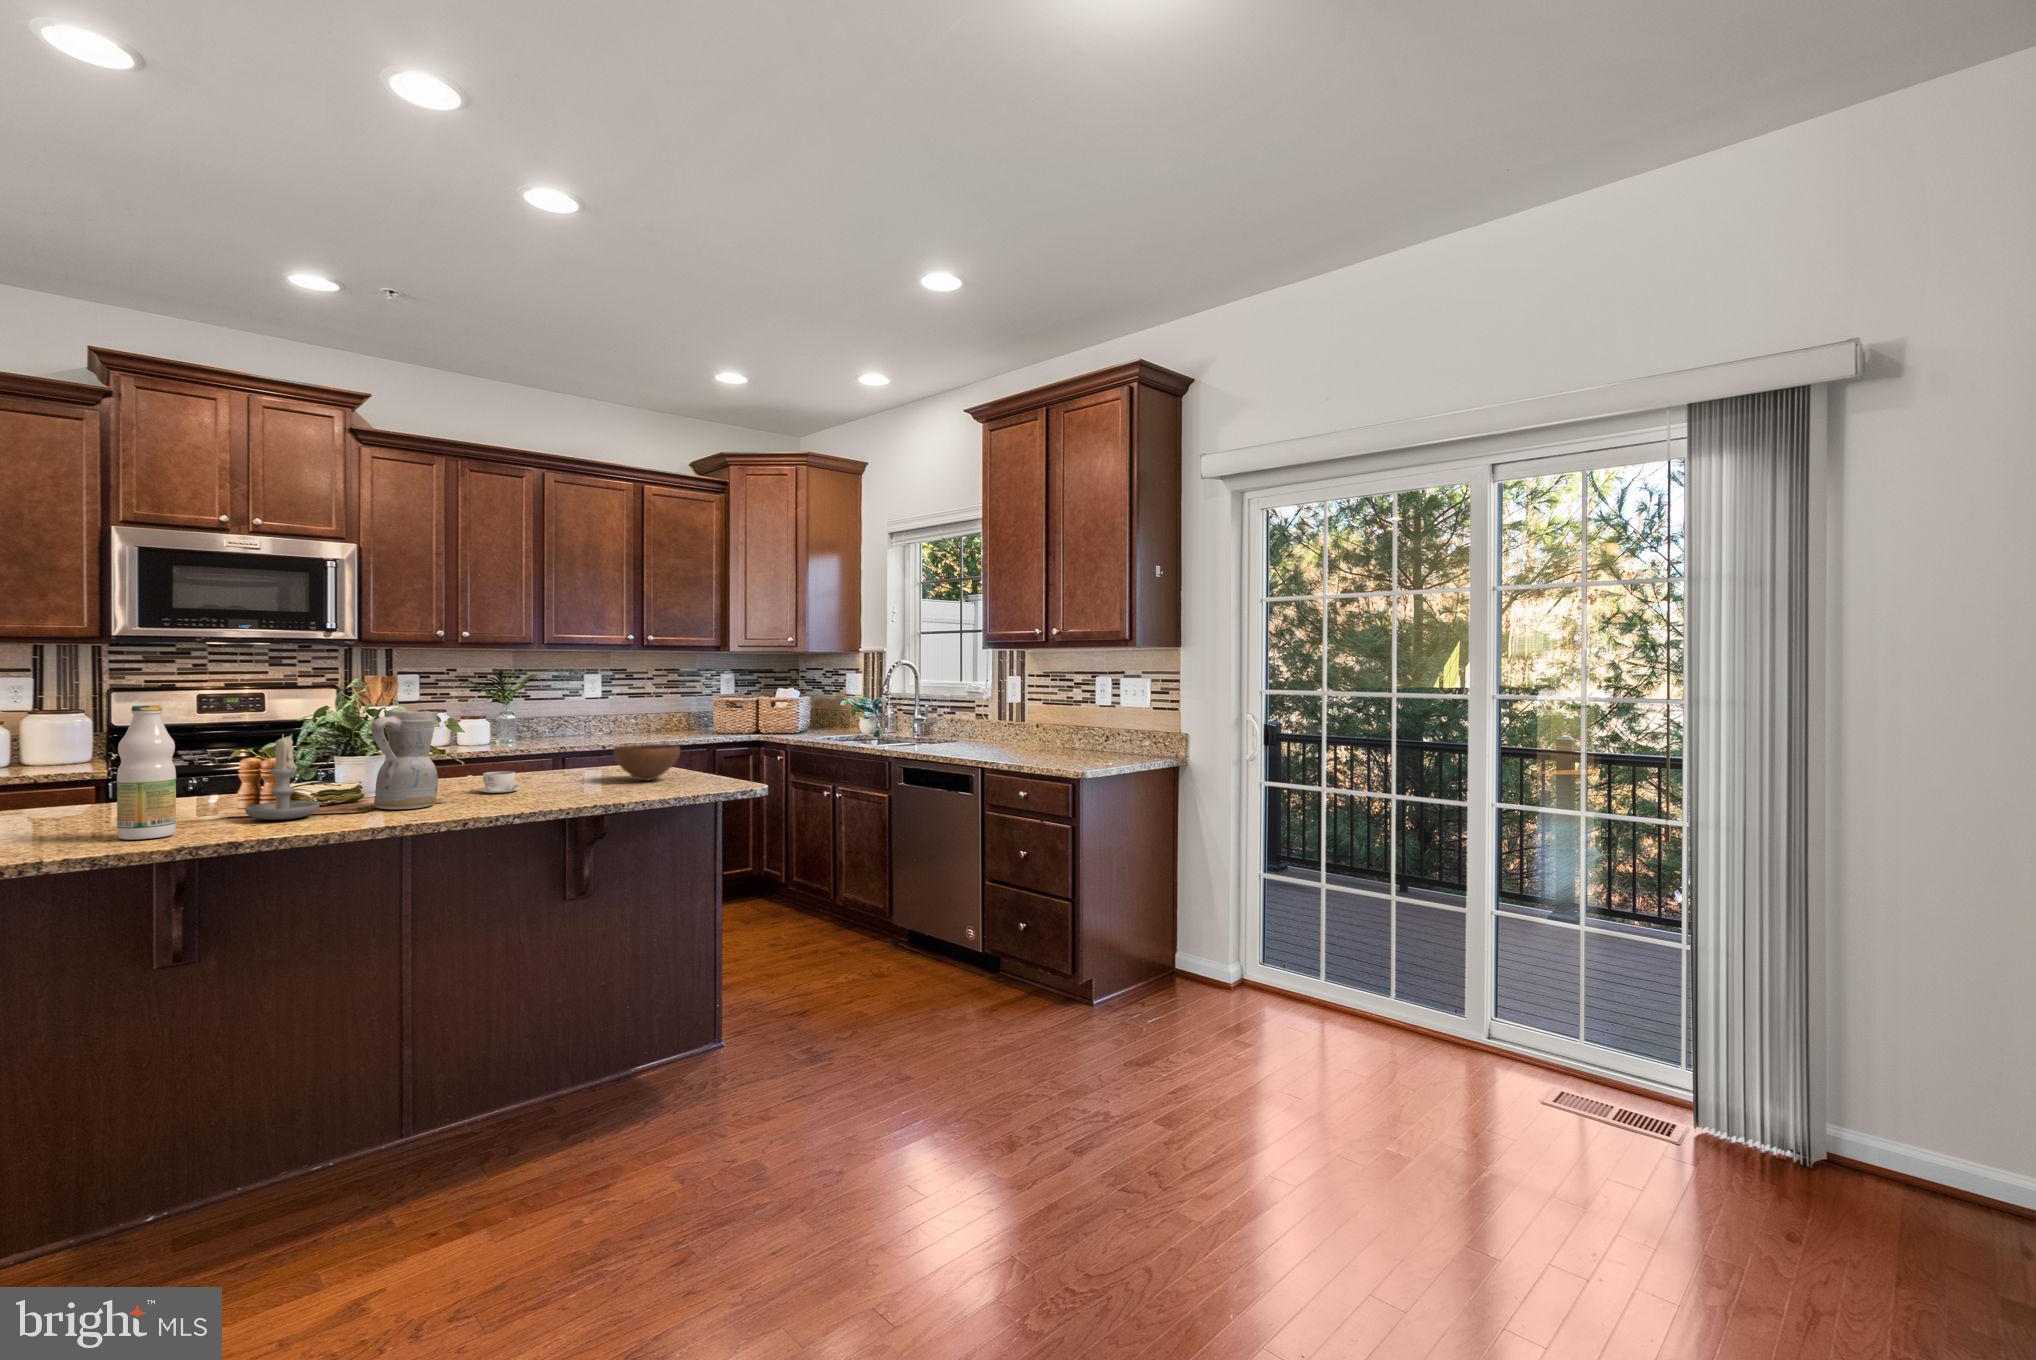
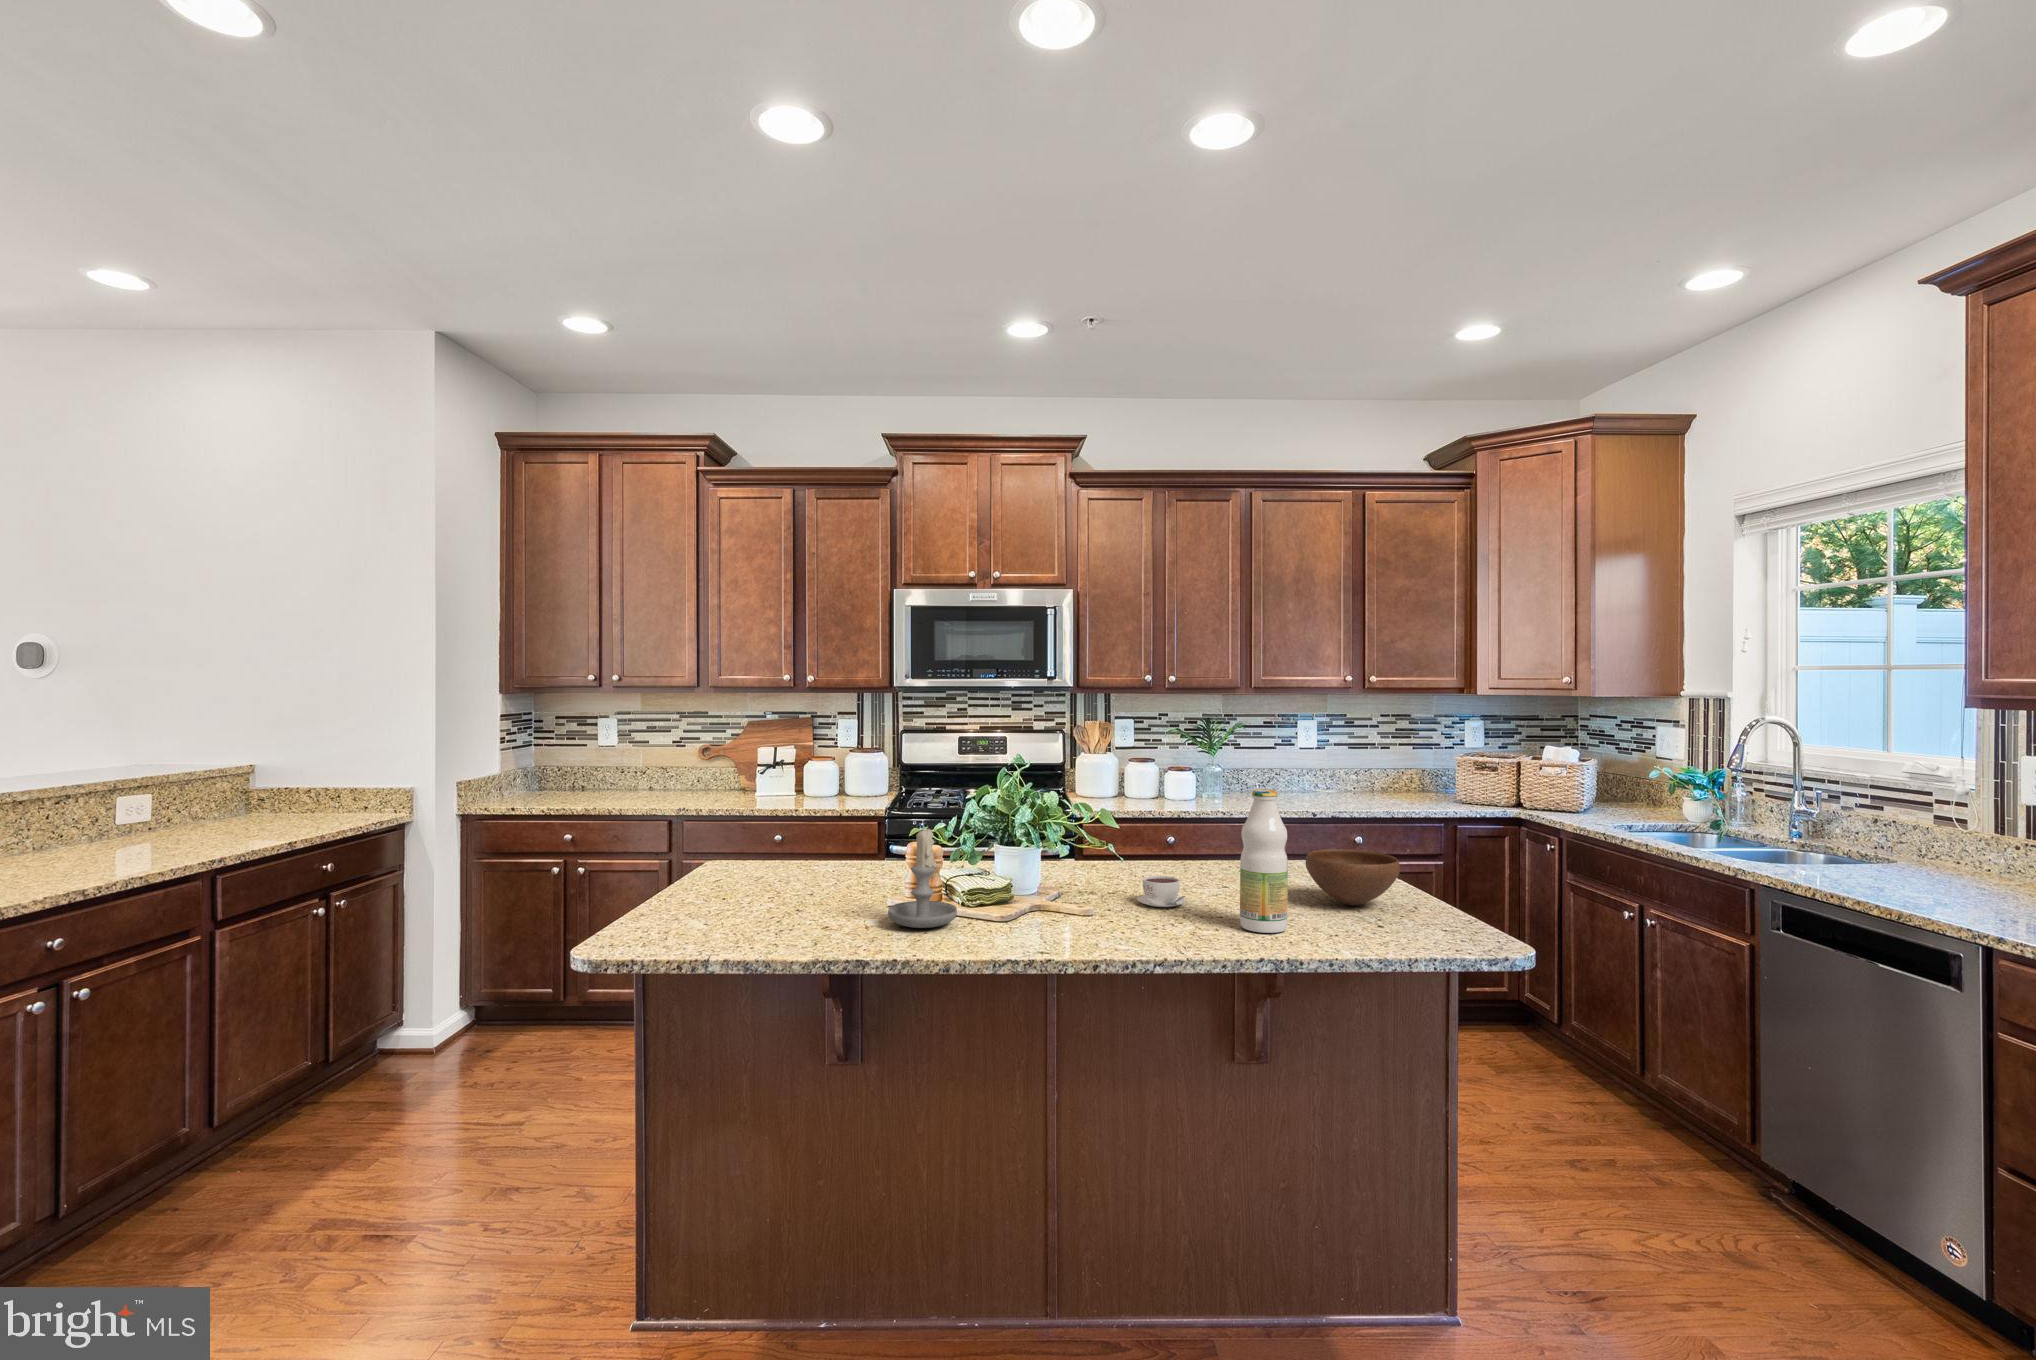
bottle: present [117,705,176,840] -> present [1240,789,1288,933]
ceramic pitcher: present [371,711,438,809] -> none [1009,799,1085,927]

